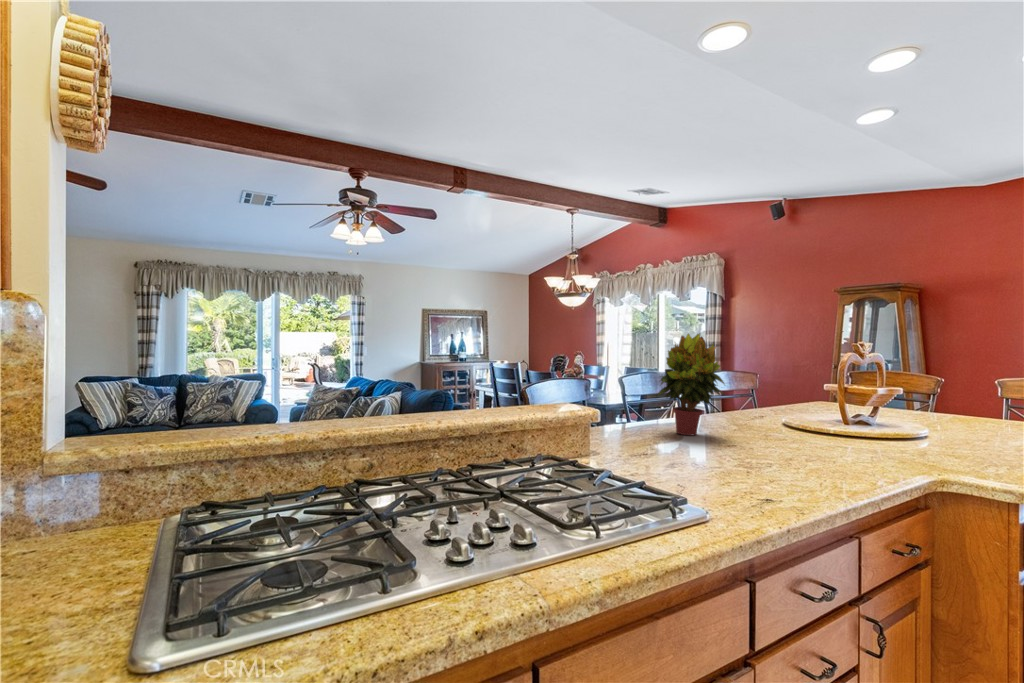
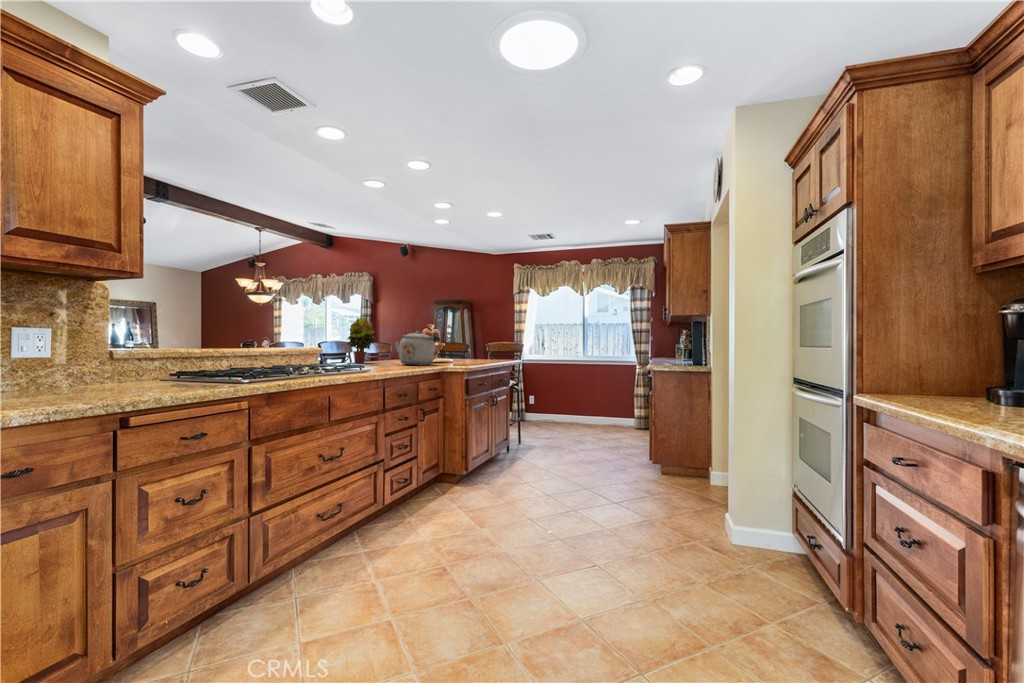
kettle: none [773,370,915,471] -> present [395,331,440,365]

